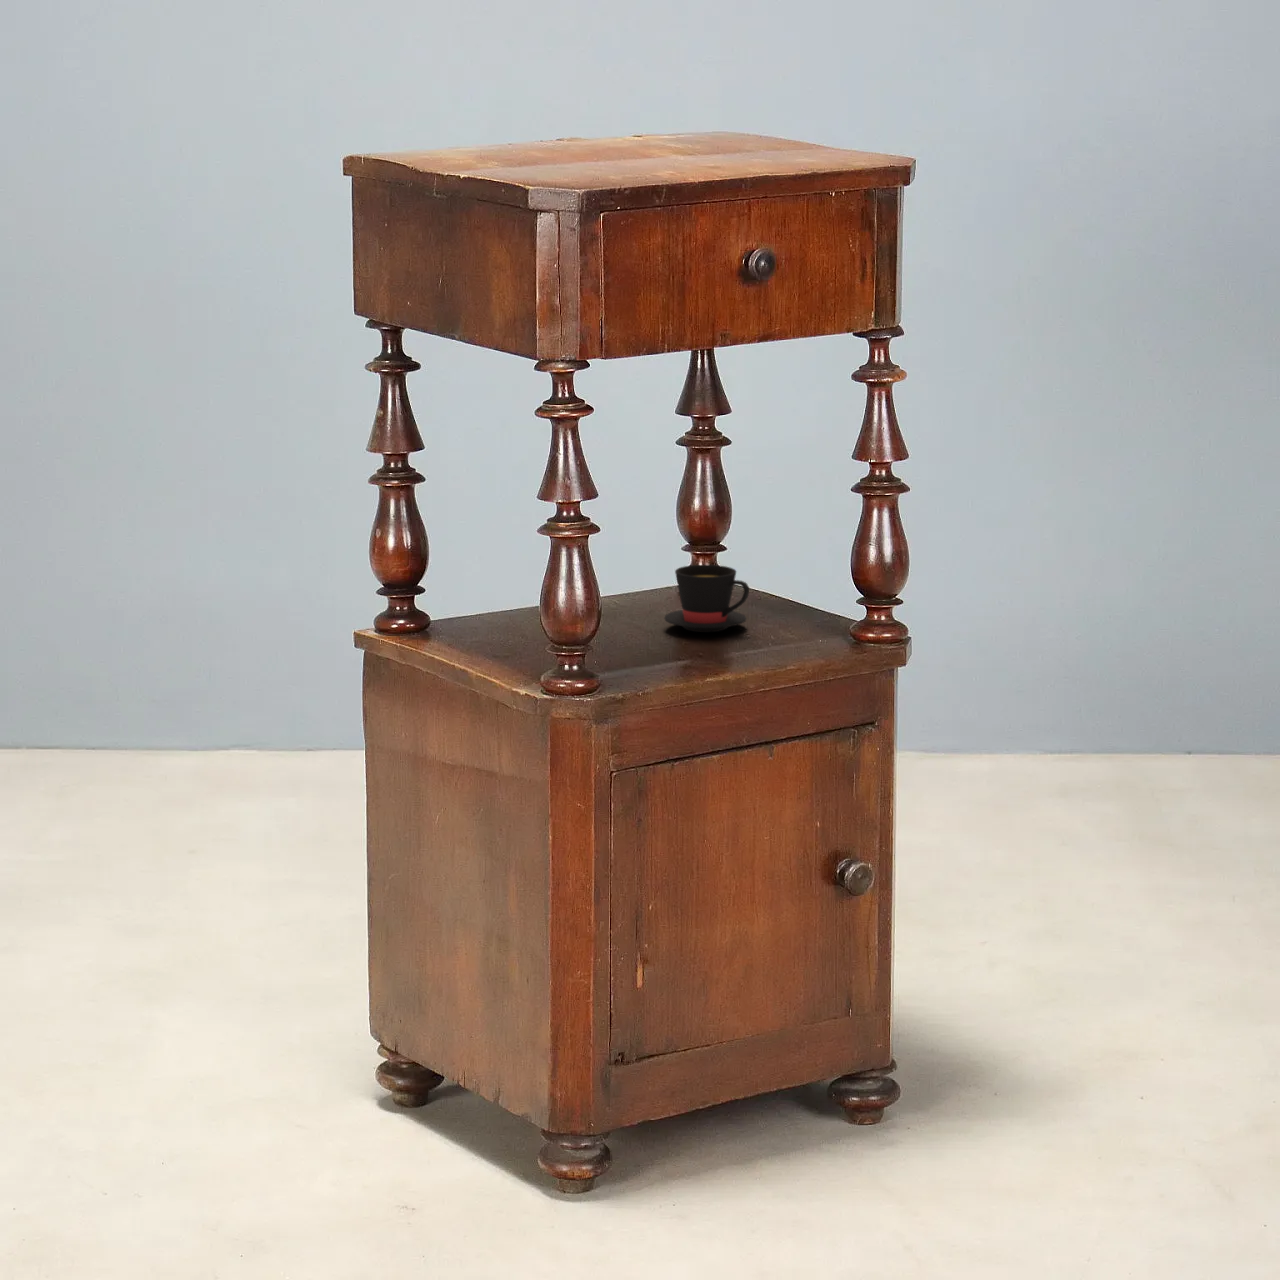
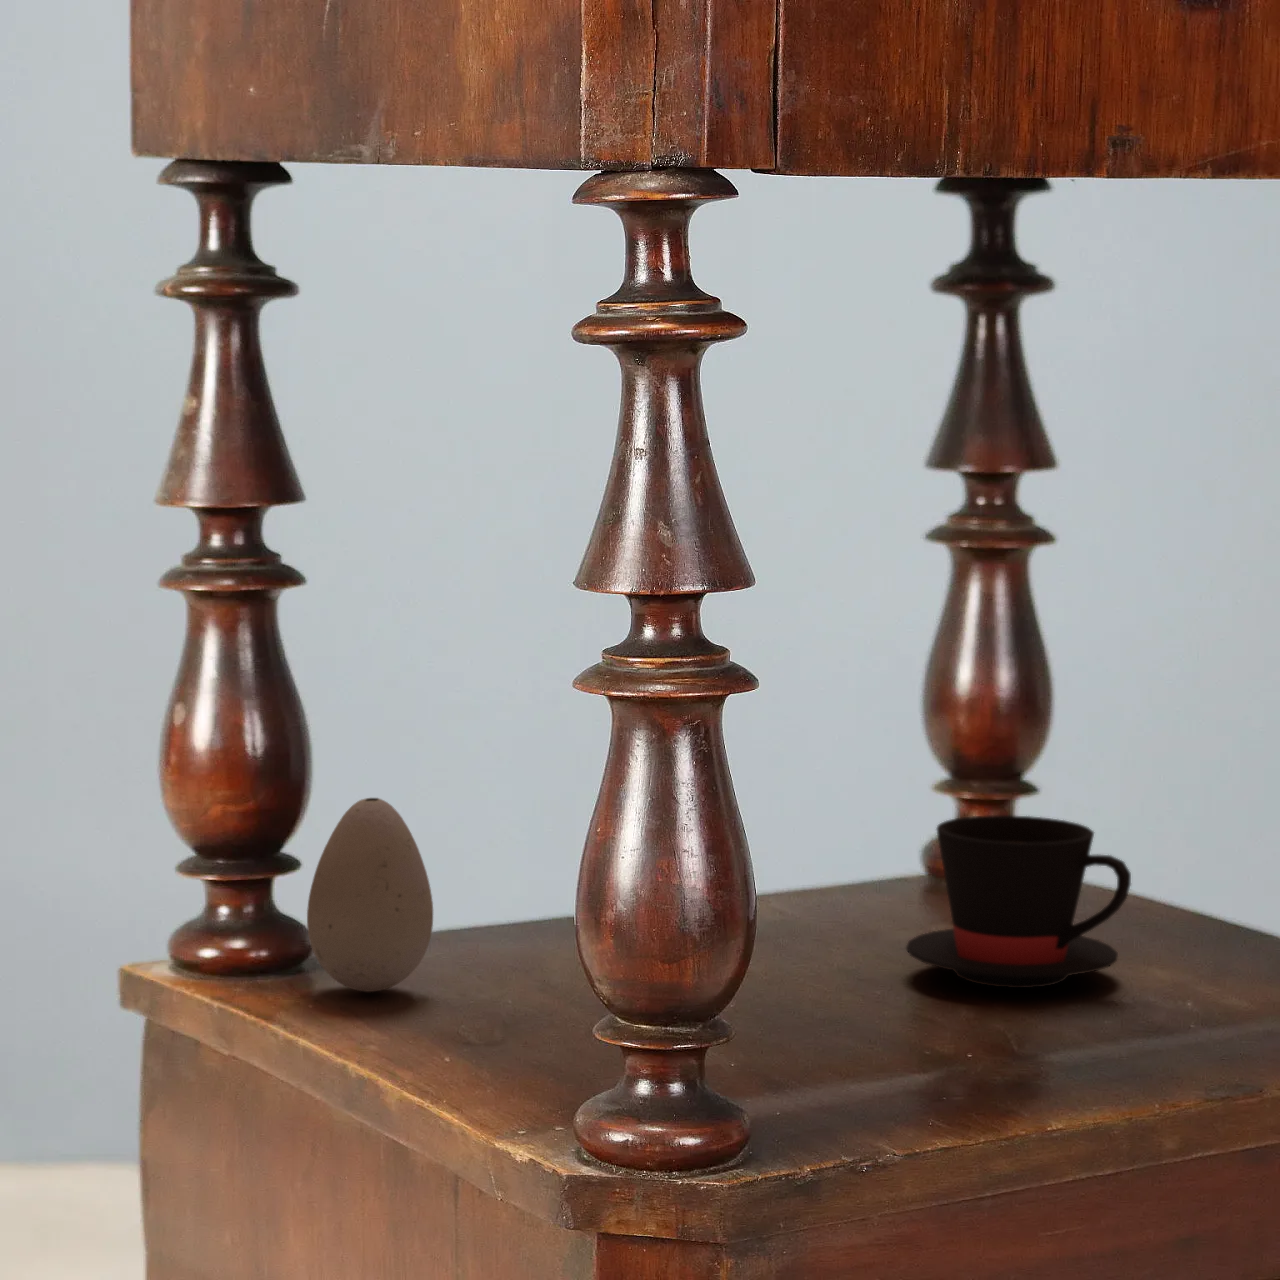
decorative egg: none [432,565,481,639] -> present [307,798,433,992]

